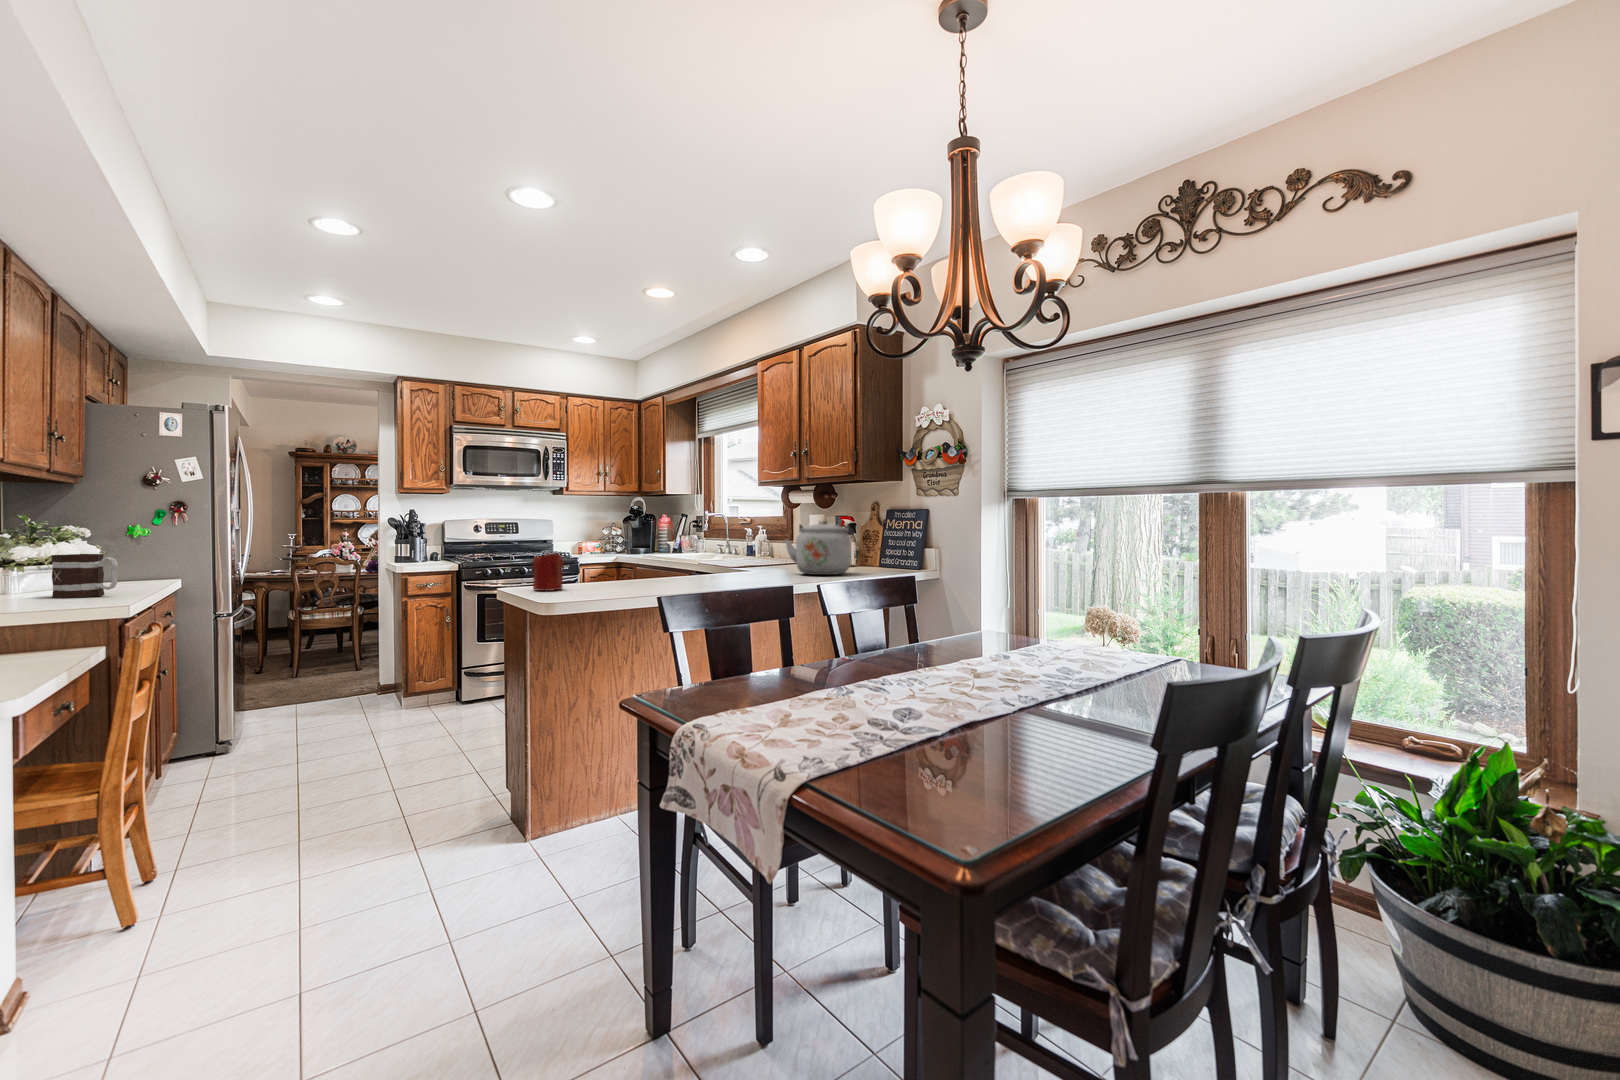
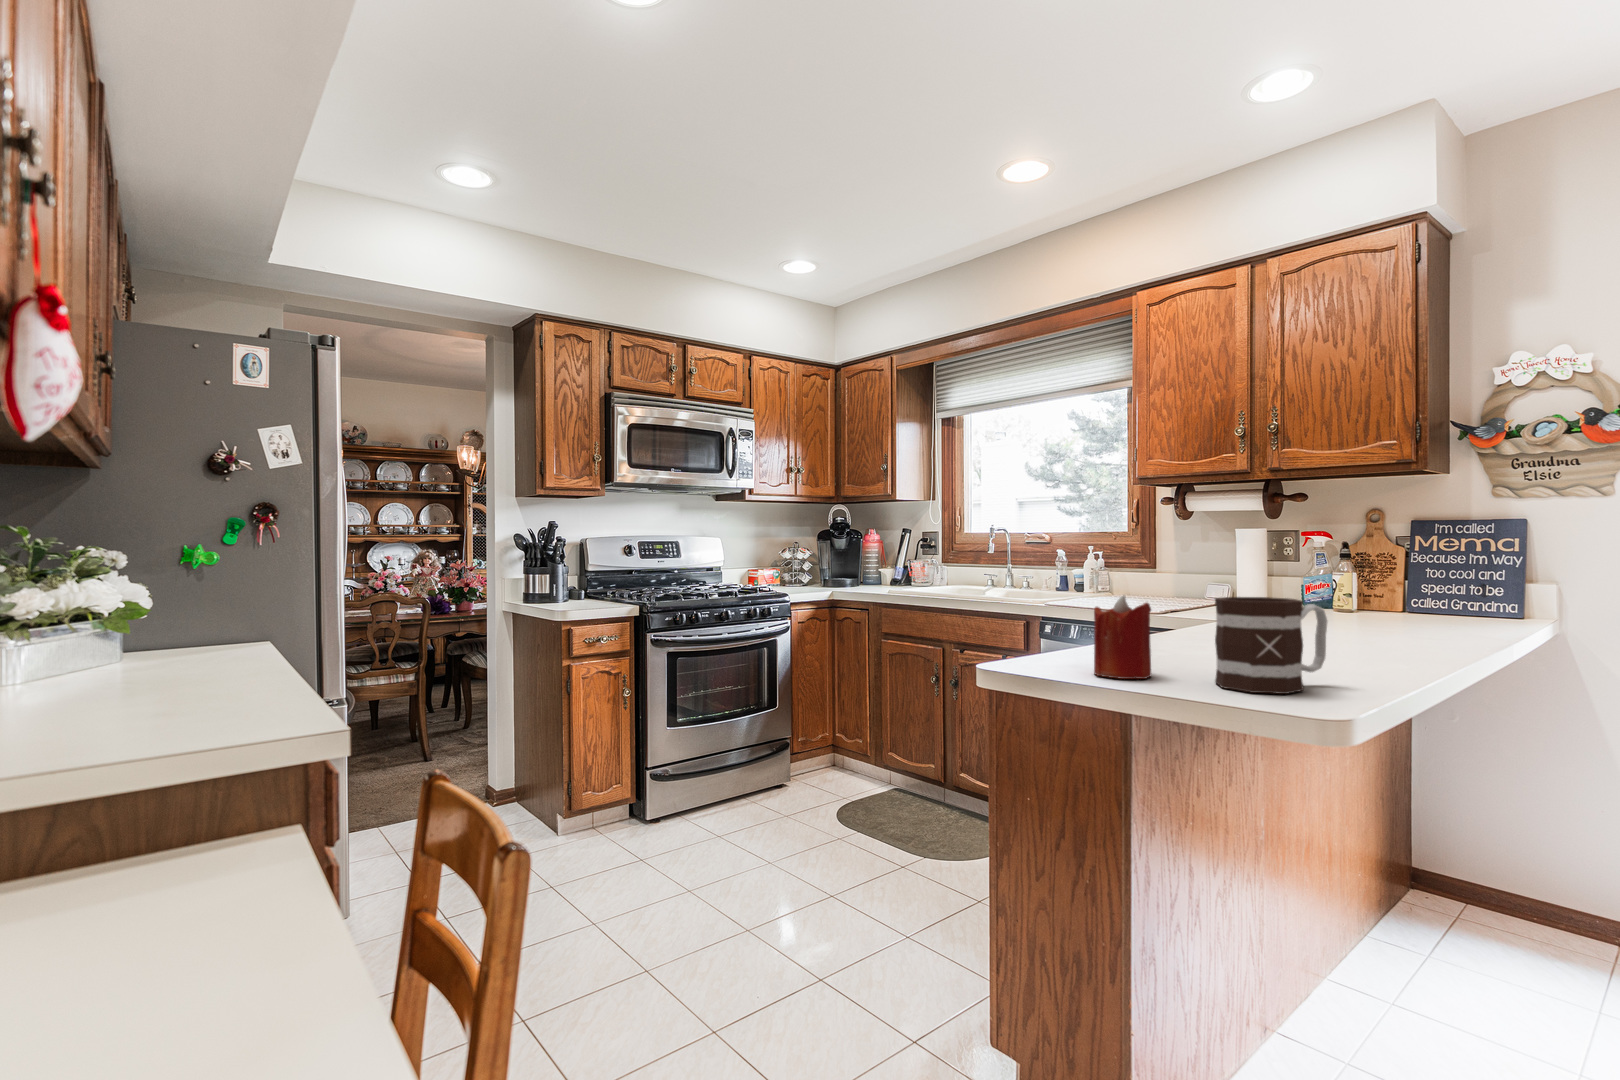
kettle: present [785,520,854,575] -> none [1320,536,1454,629]
mug: present [51,554,118,598] -> present [1215,597,1327,694]

